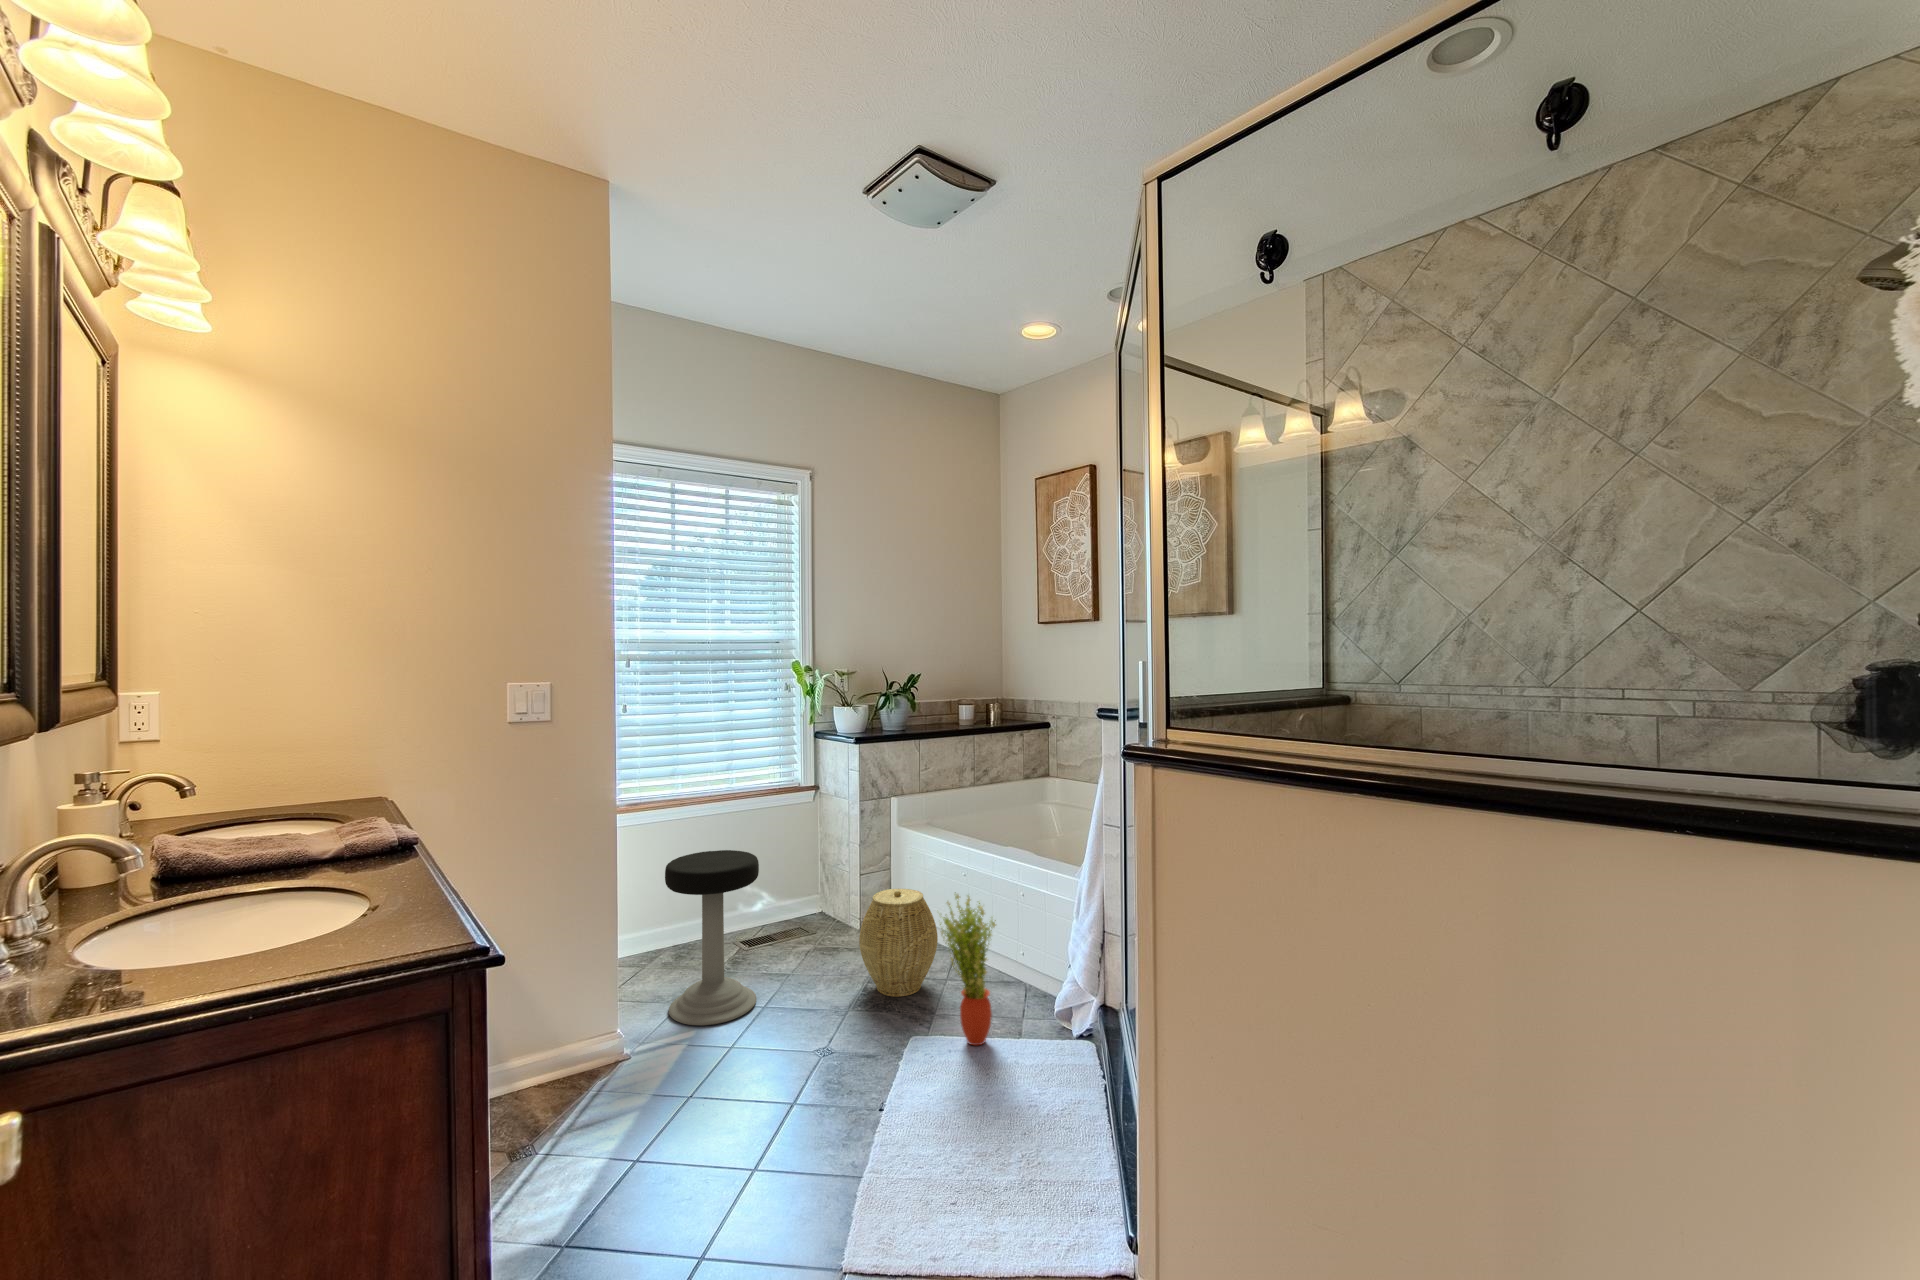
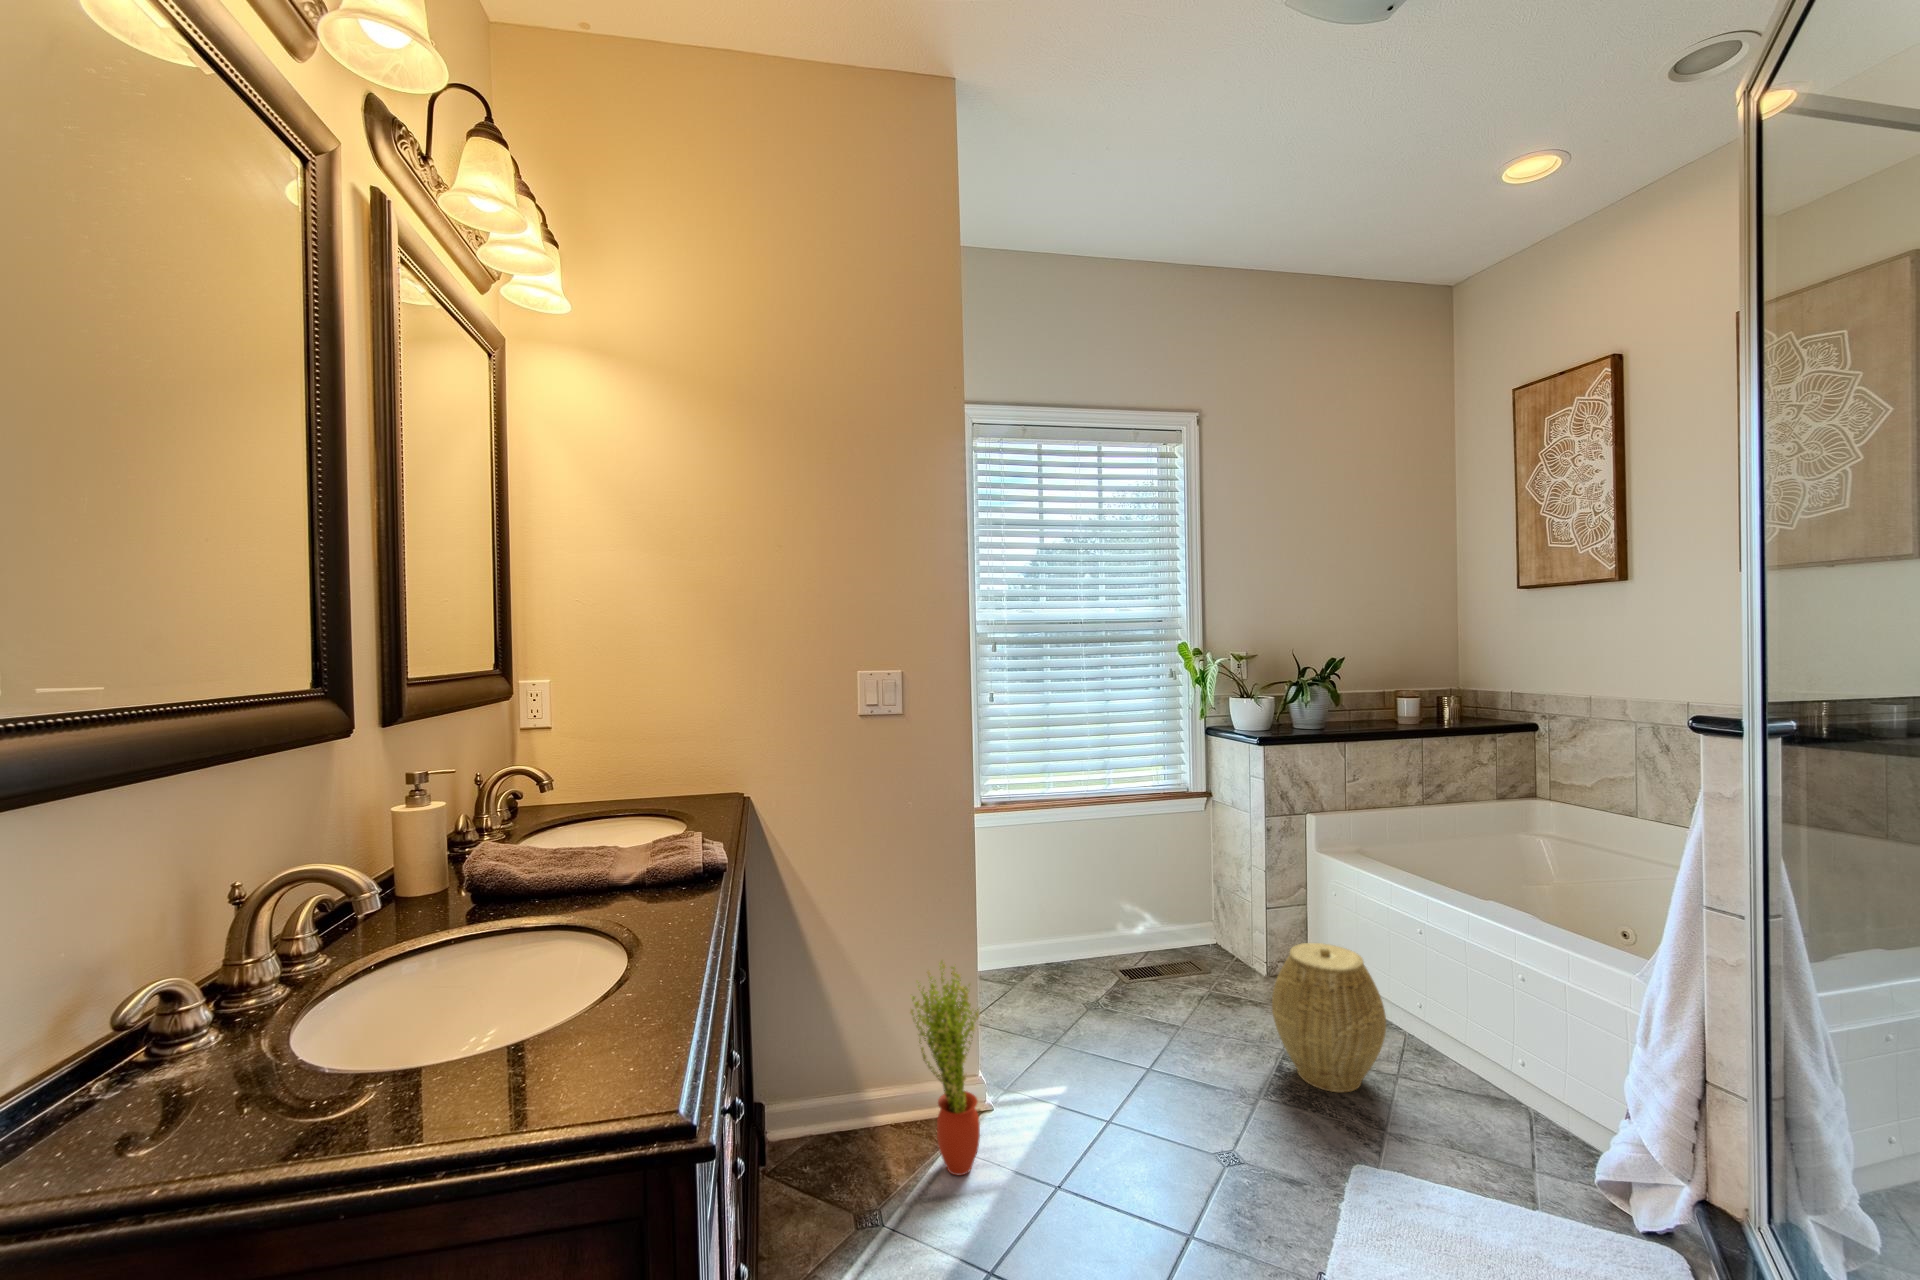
stool: present [665,850,759,1025] -> none [1034,866,1141,1078]
potted plant: present [940,895,996,1046] -> present [910,961,980,1175]

